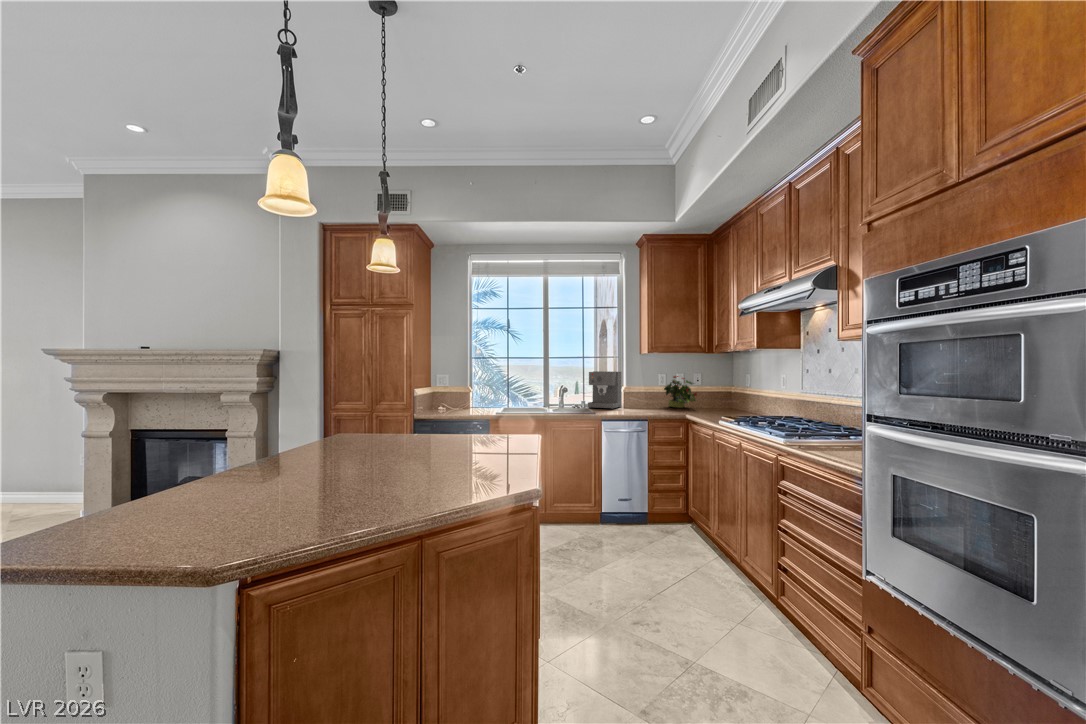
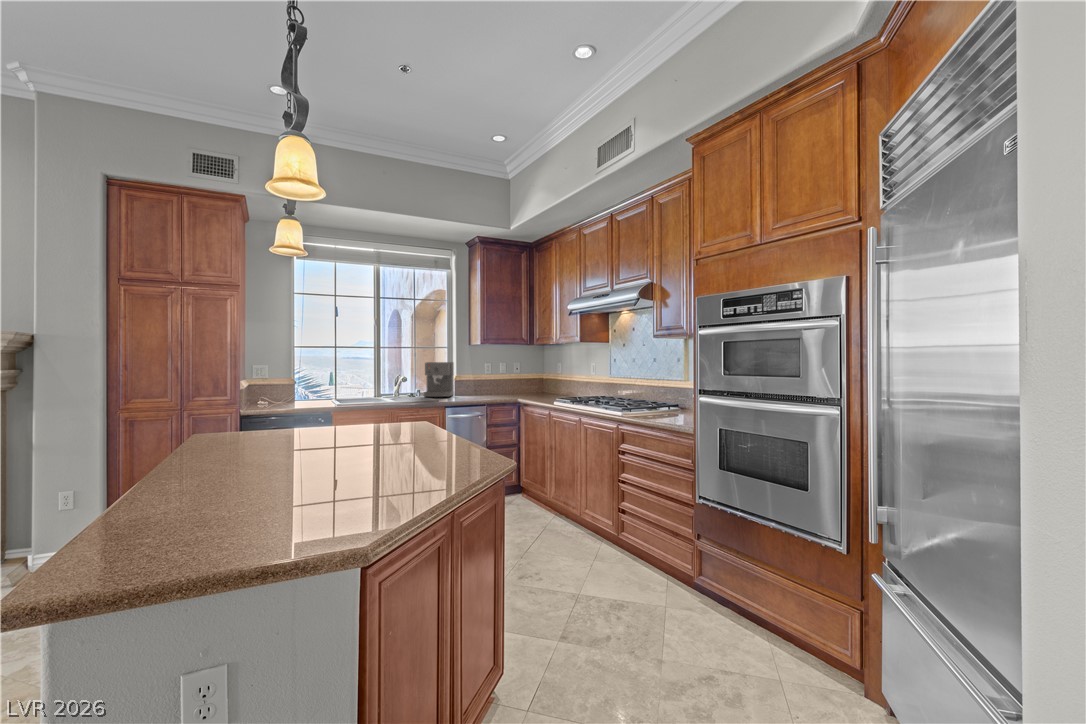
potted plant: present [664,376,697,408] -> none [488,365,520,393]

